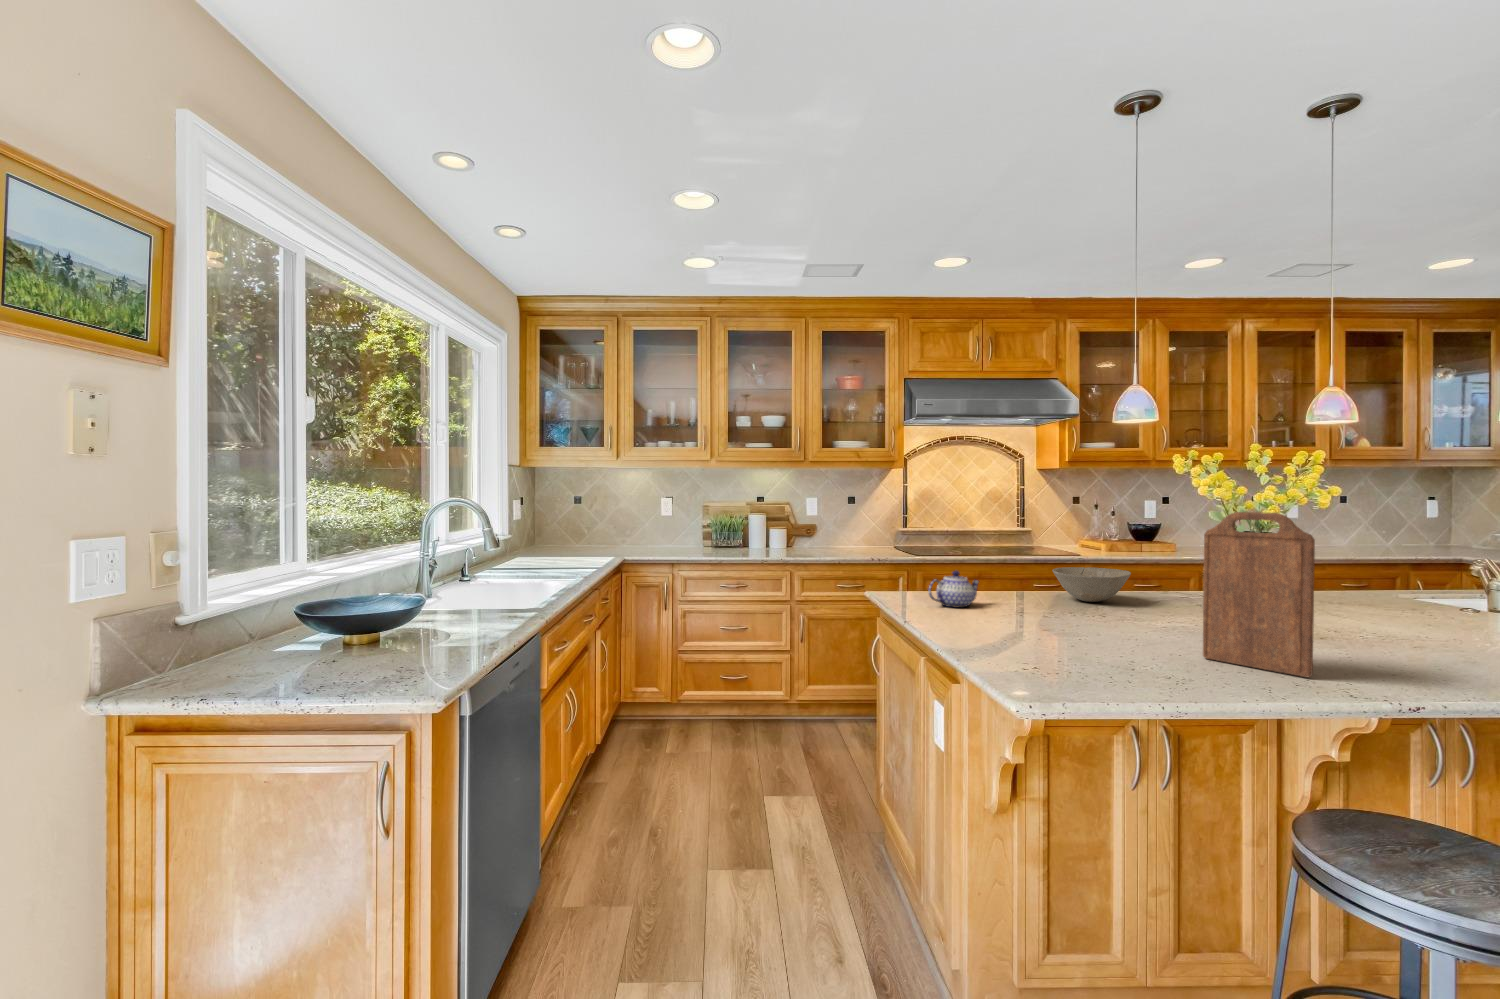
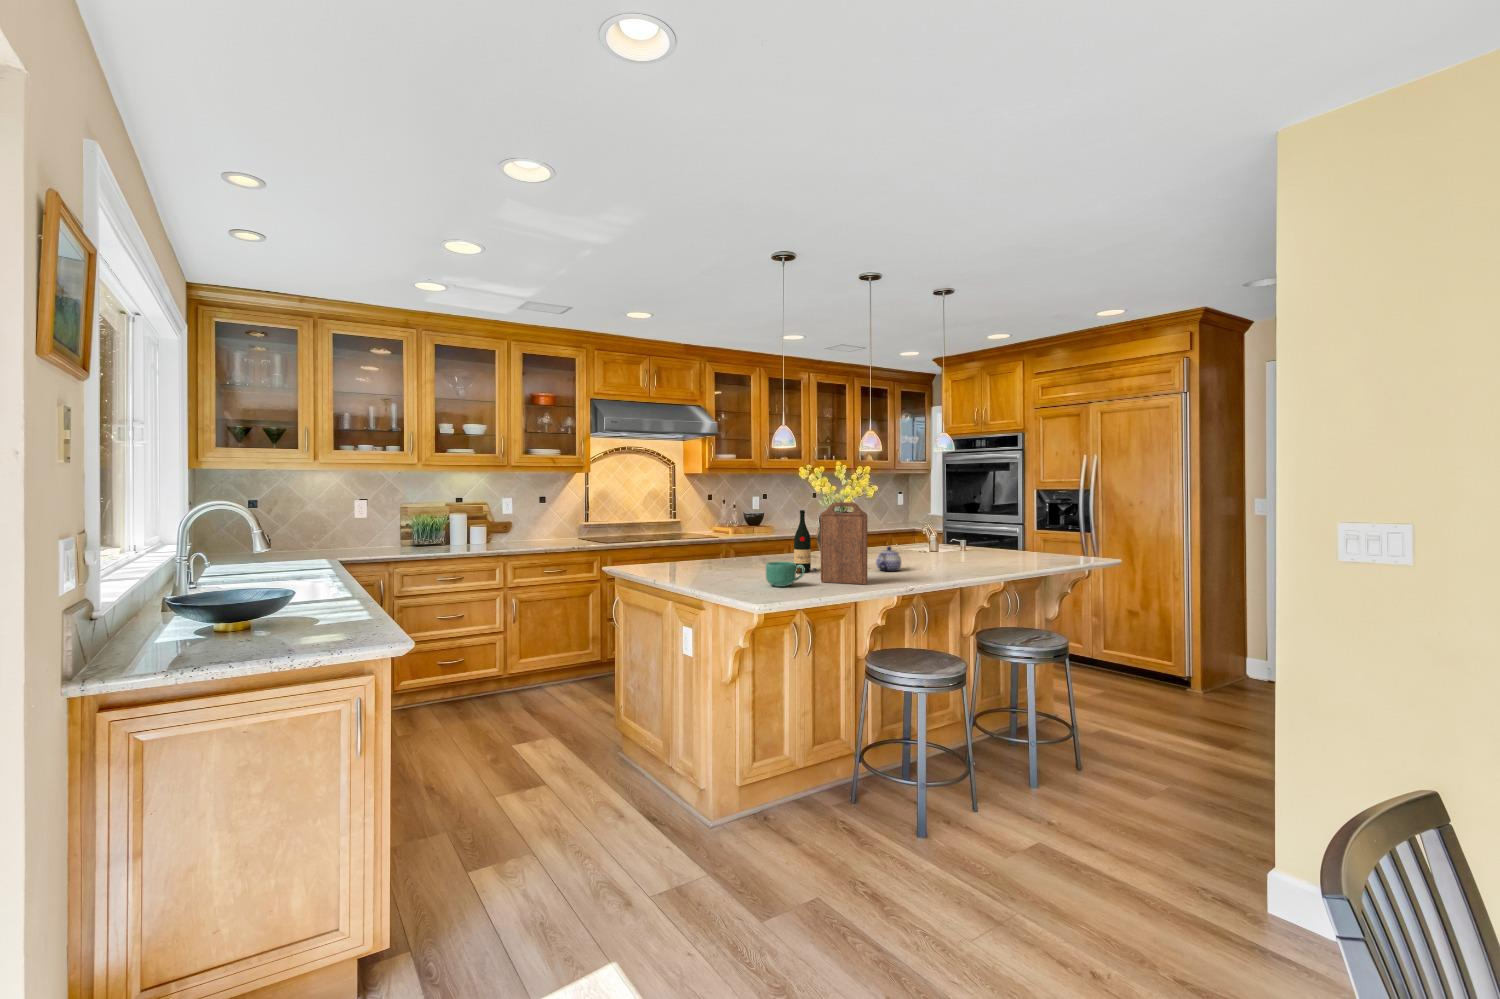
wine bottle: none [1161,524,1207,634] -> present [794,510,817,573]
bowl: present [1052,567,1131,602] -> none [726,541,771,563]
teapot: present [928,571,979,608] -> present [876,546,901,571]
mug: none [1084,612,1162,659] -> present [766,562,805,587]

